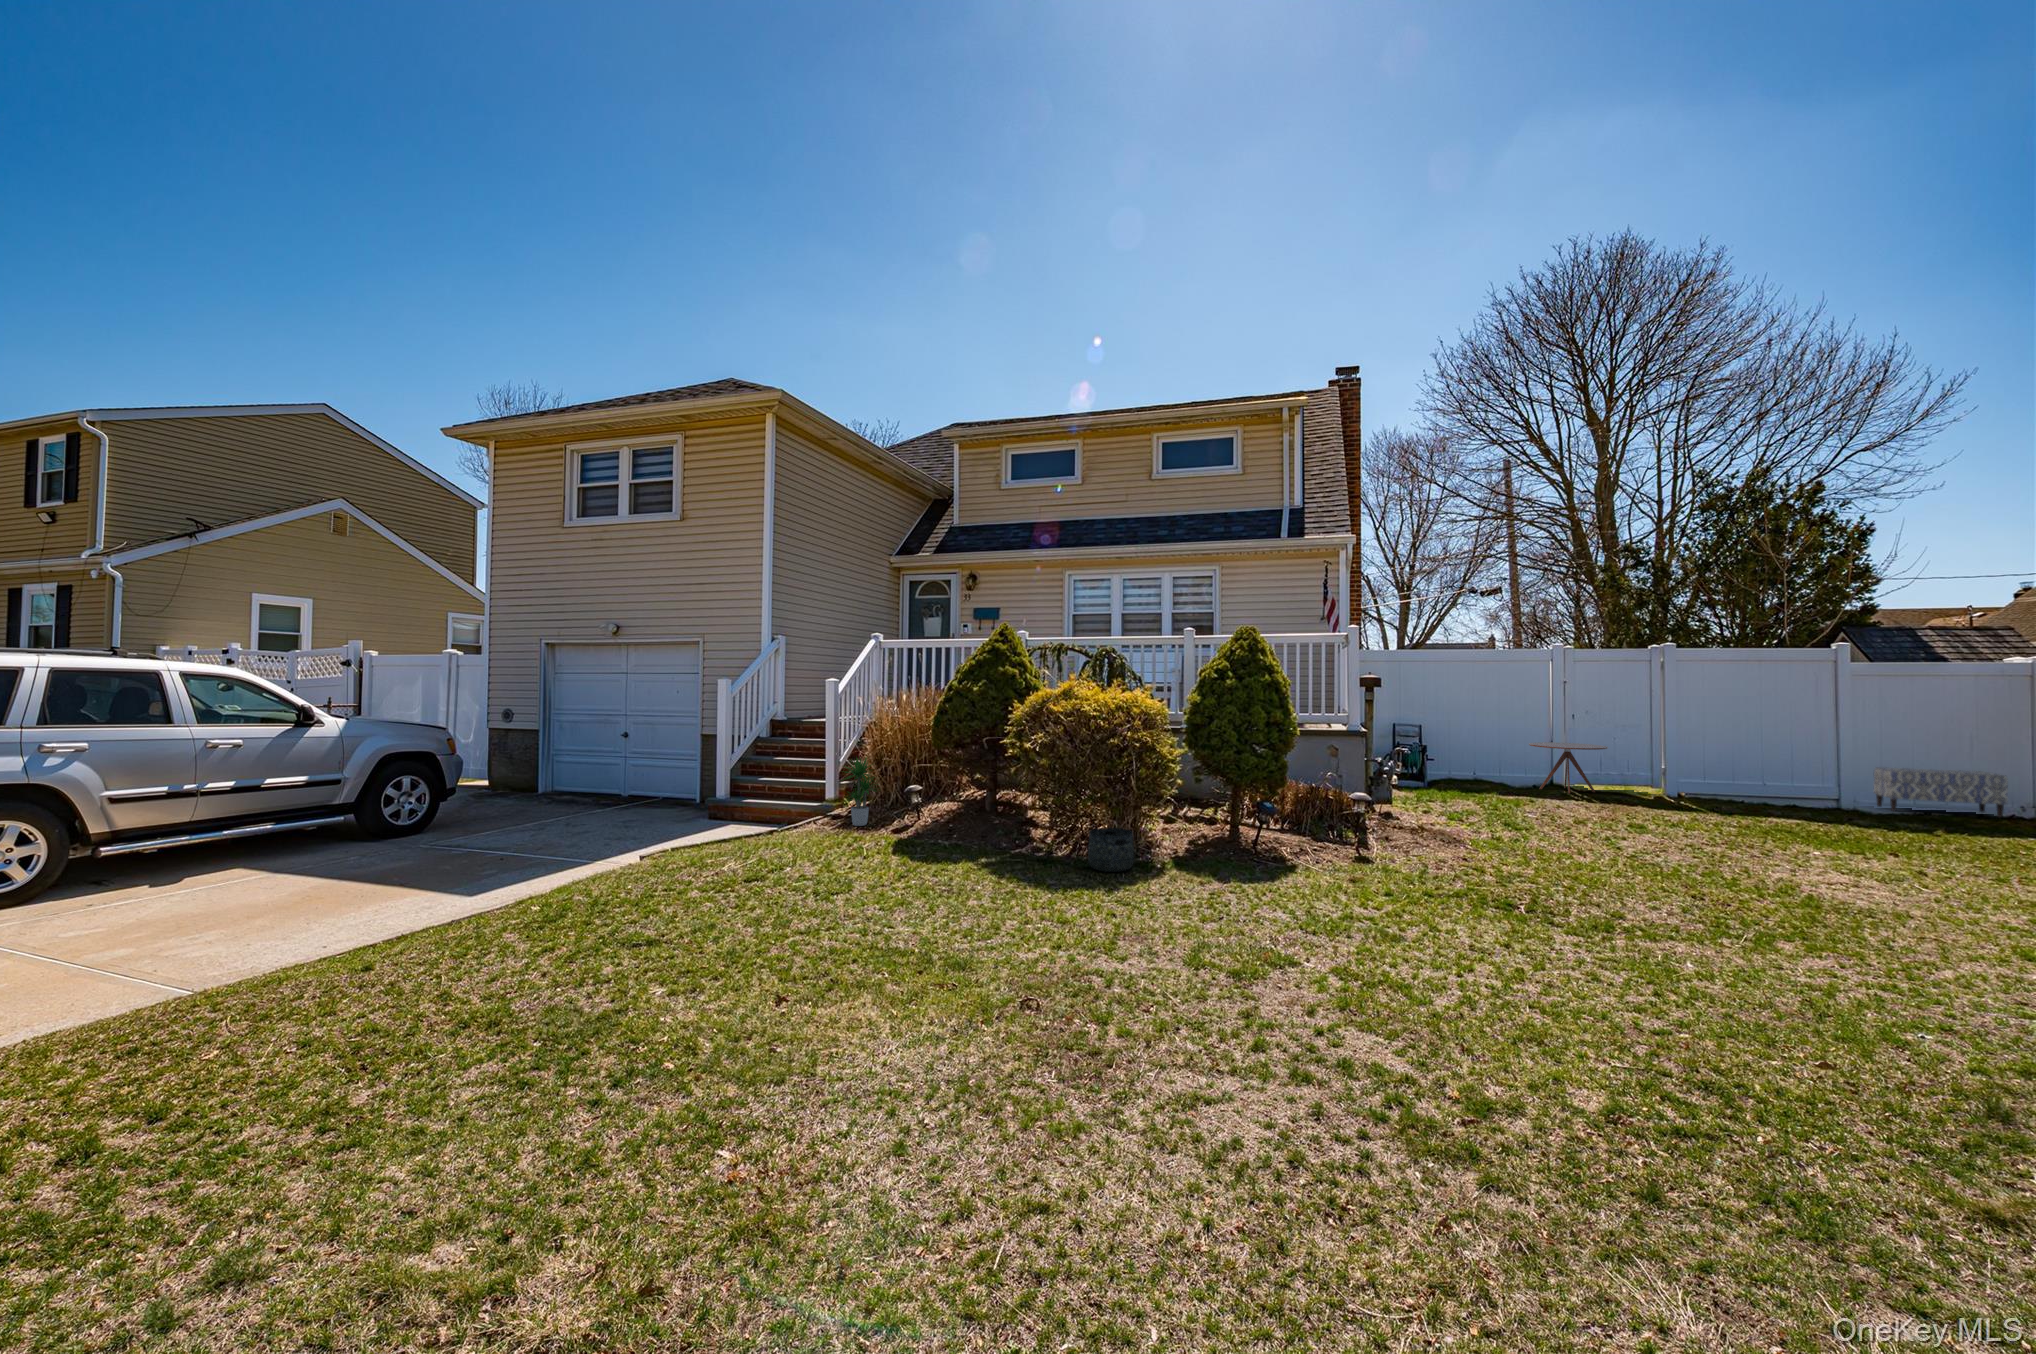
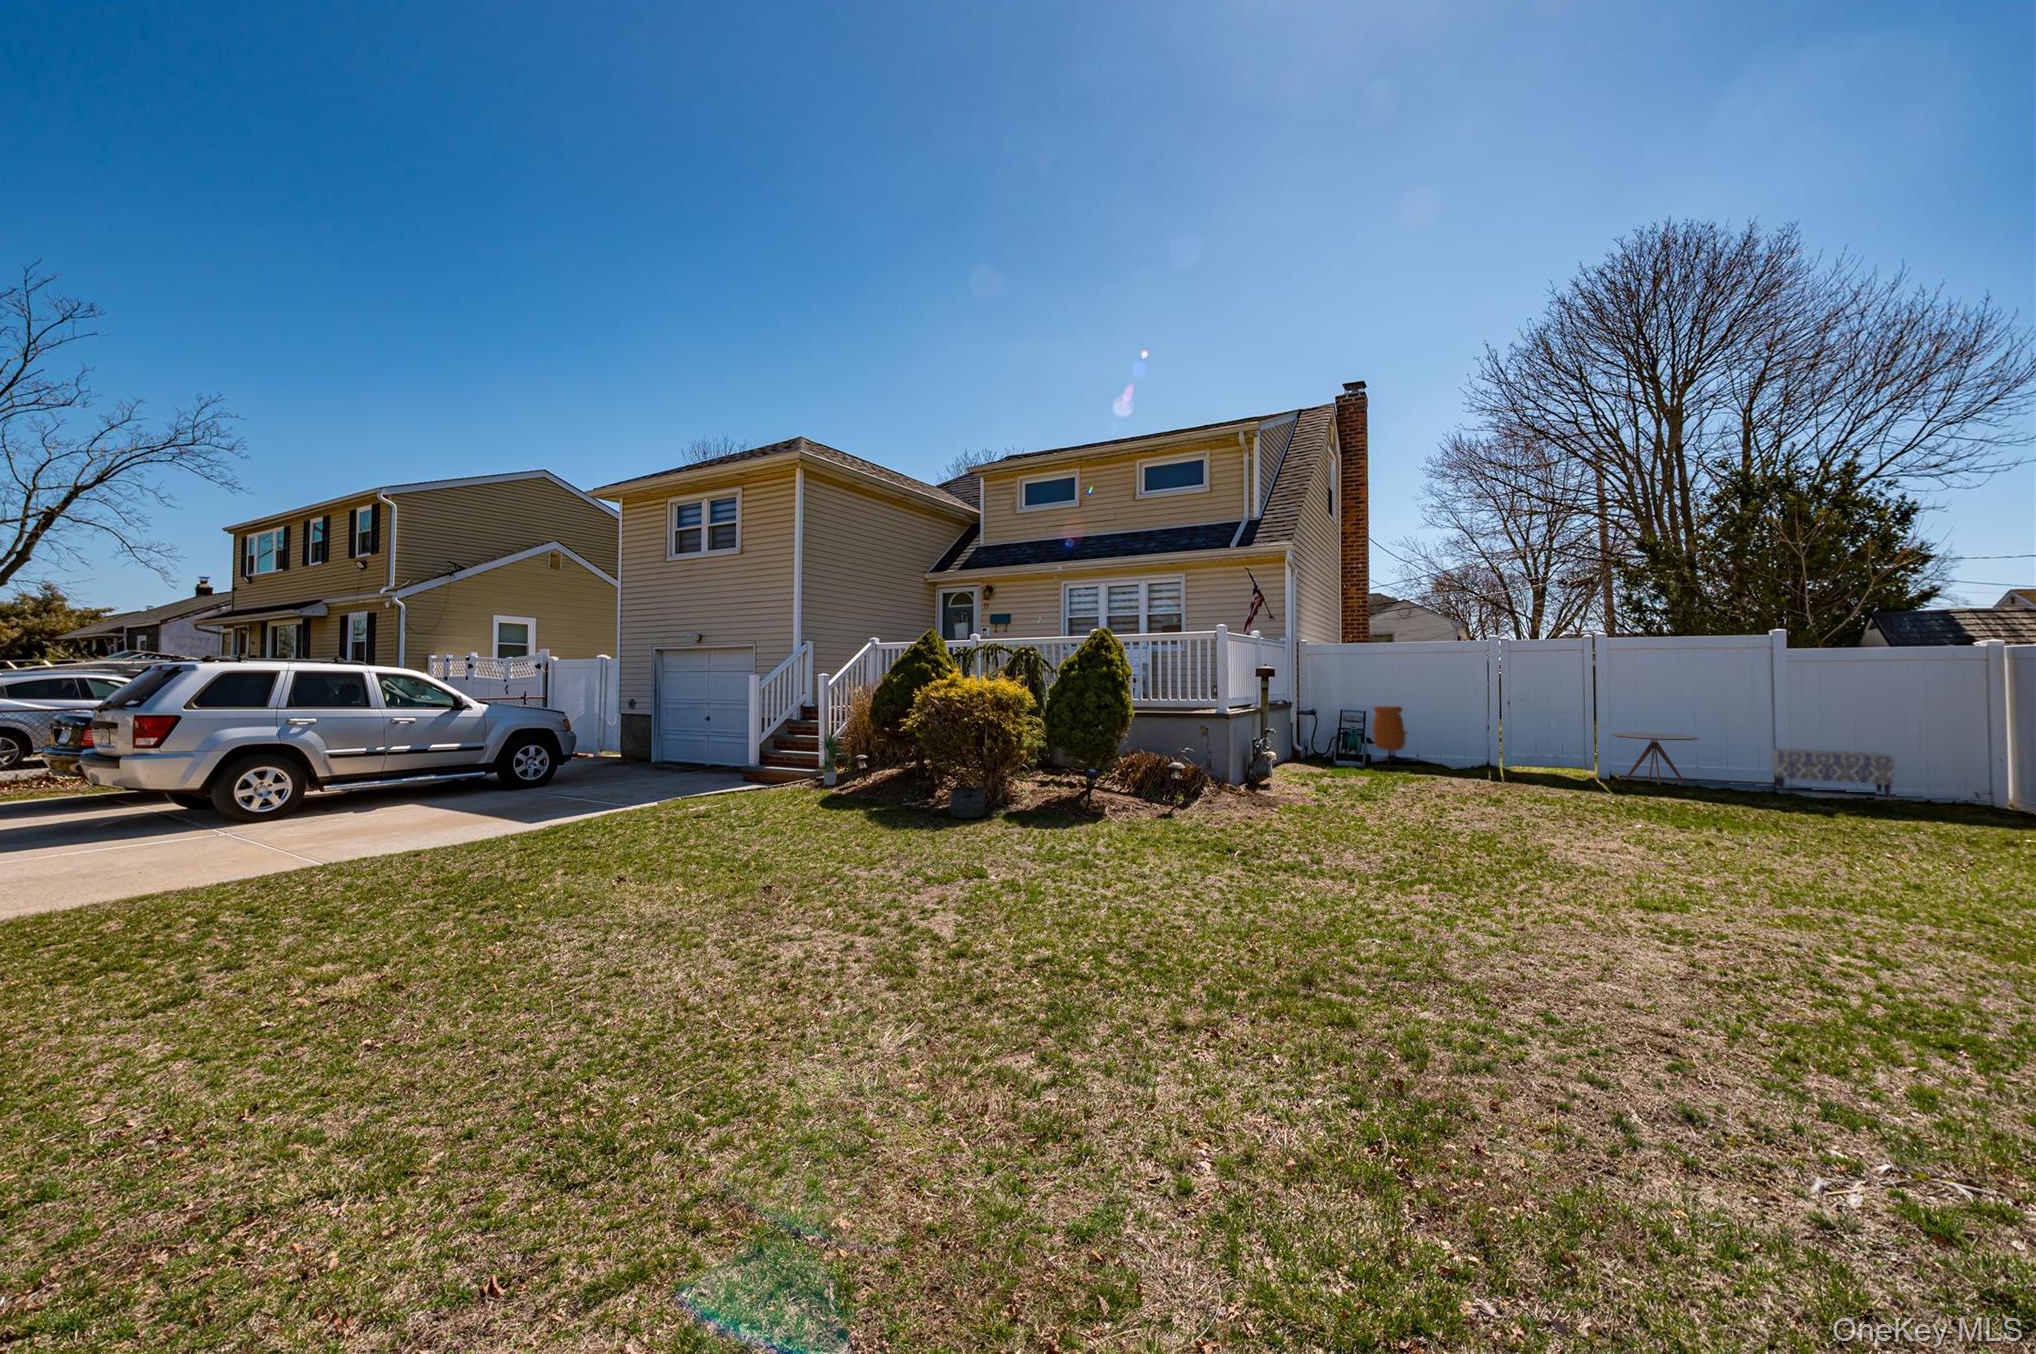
lounge chair: none [1444,721,1489,788] -> present [1372,706,1407,762]
round table: present [1529,742,1608,794] -> present [1612,733,1699,785]

